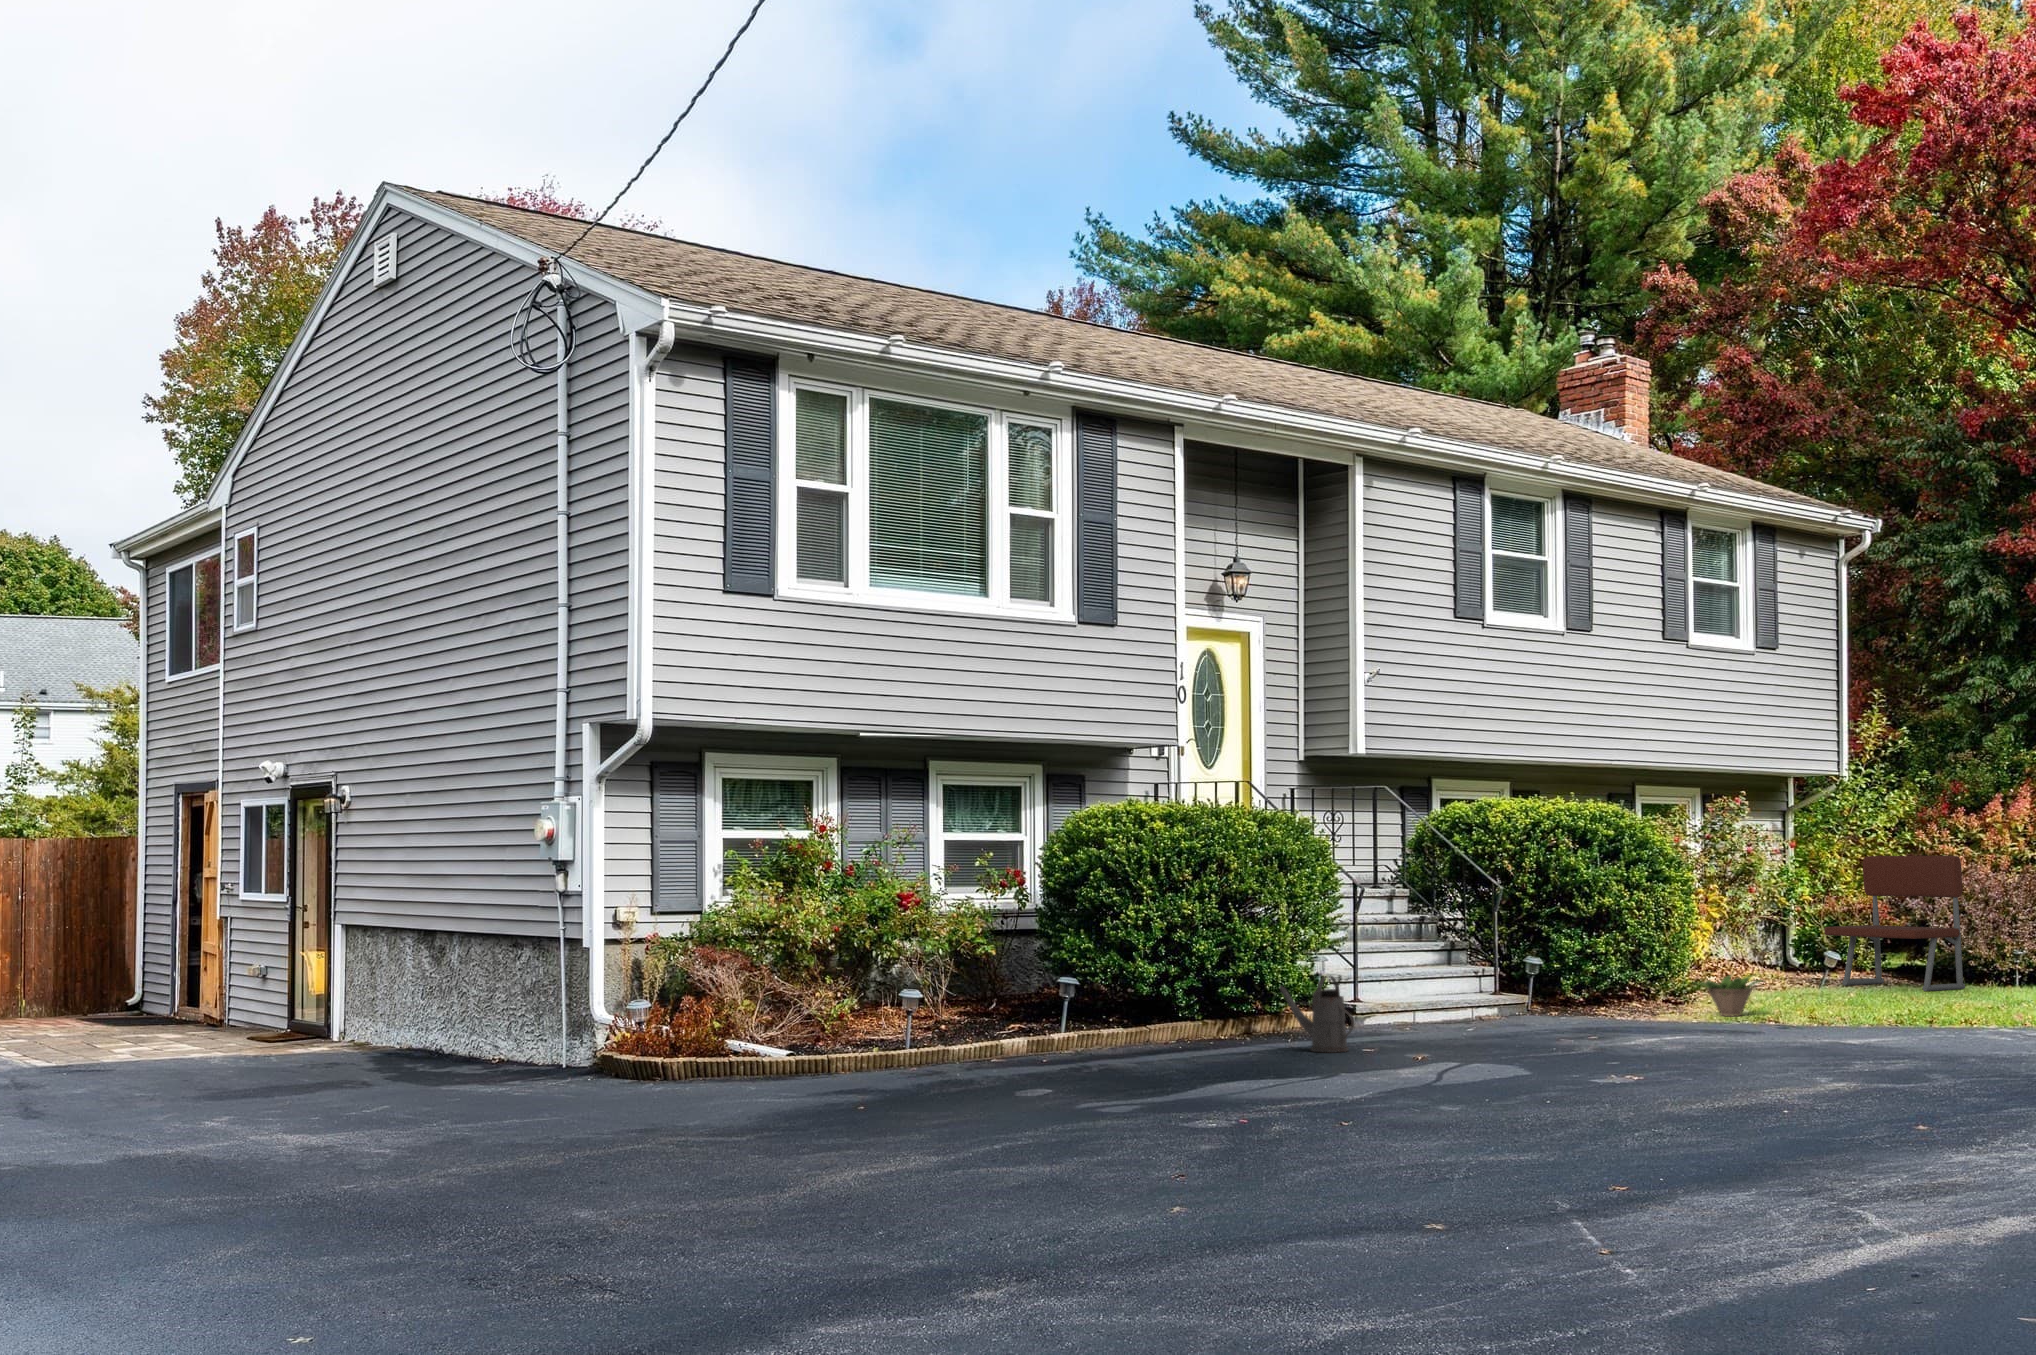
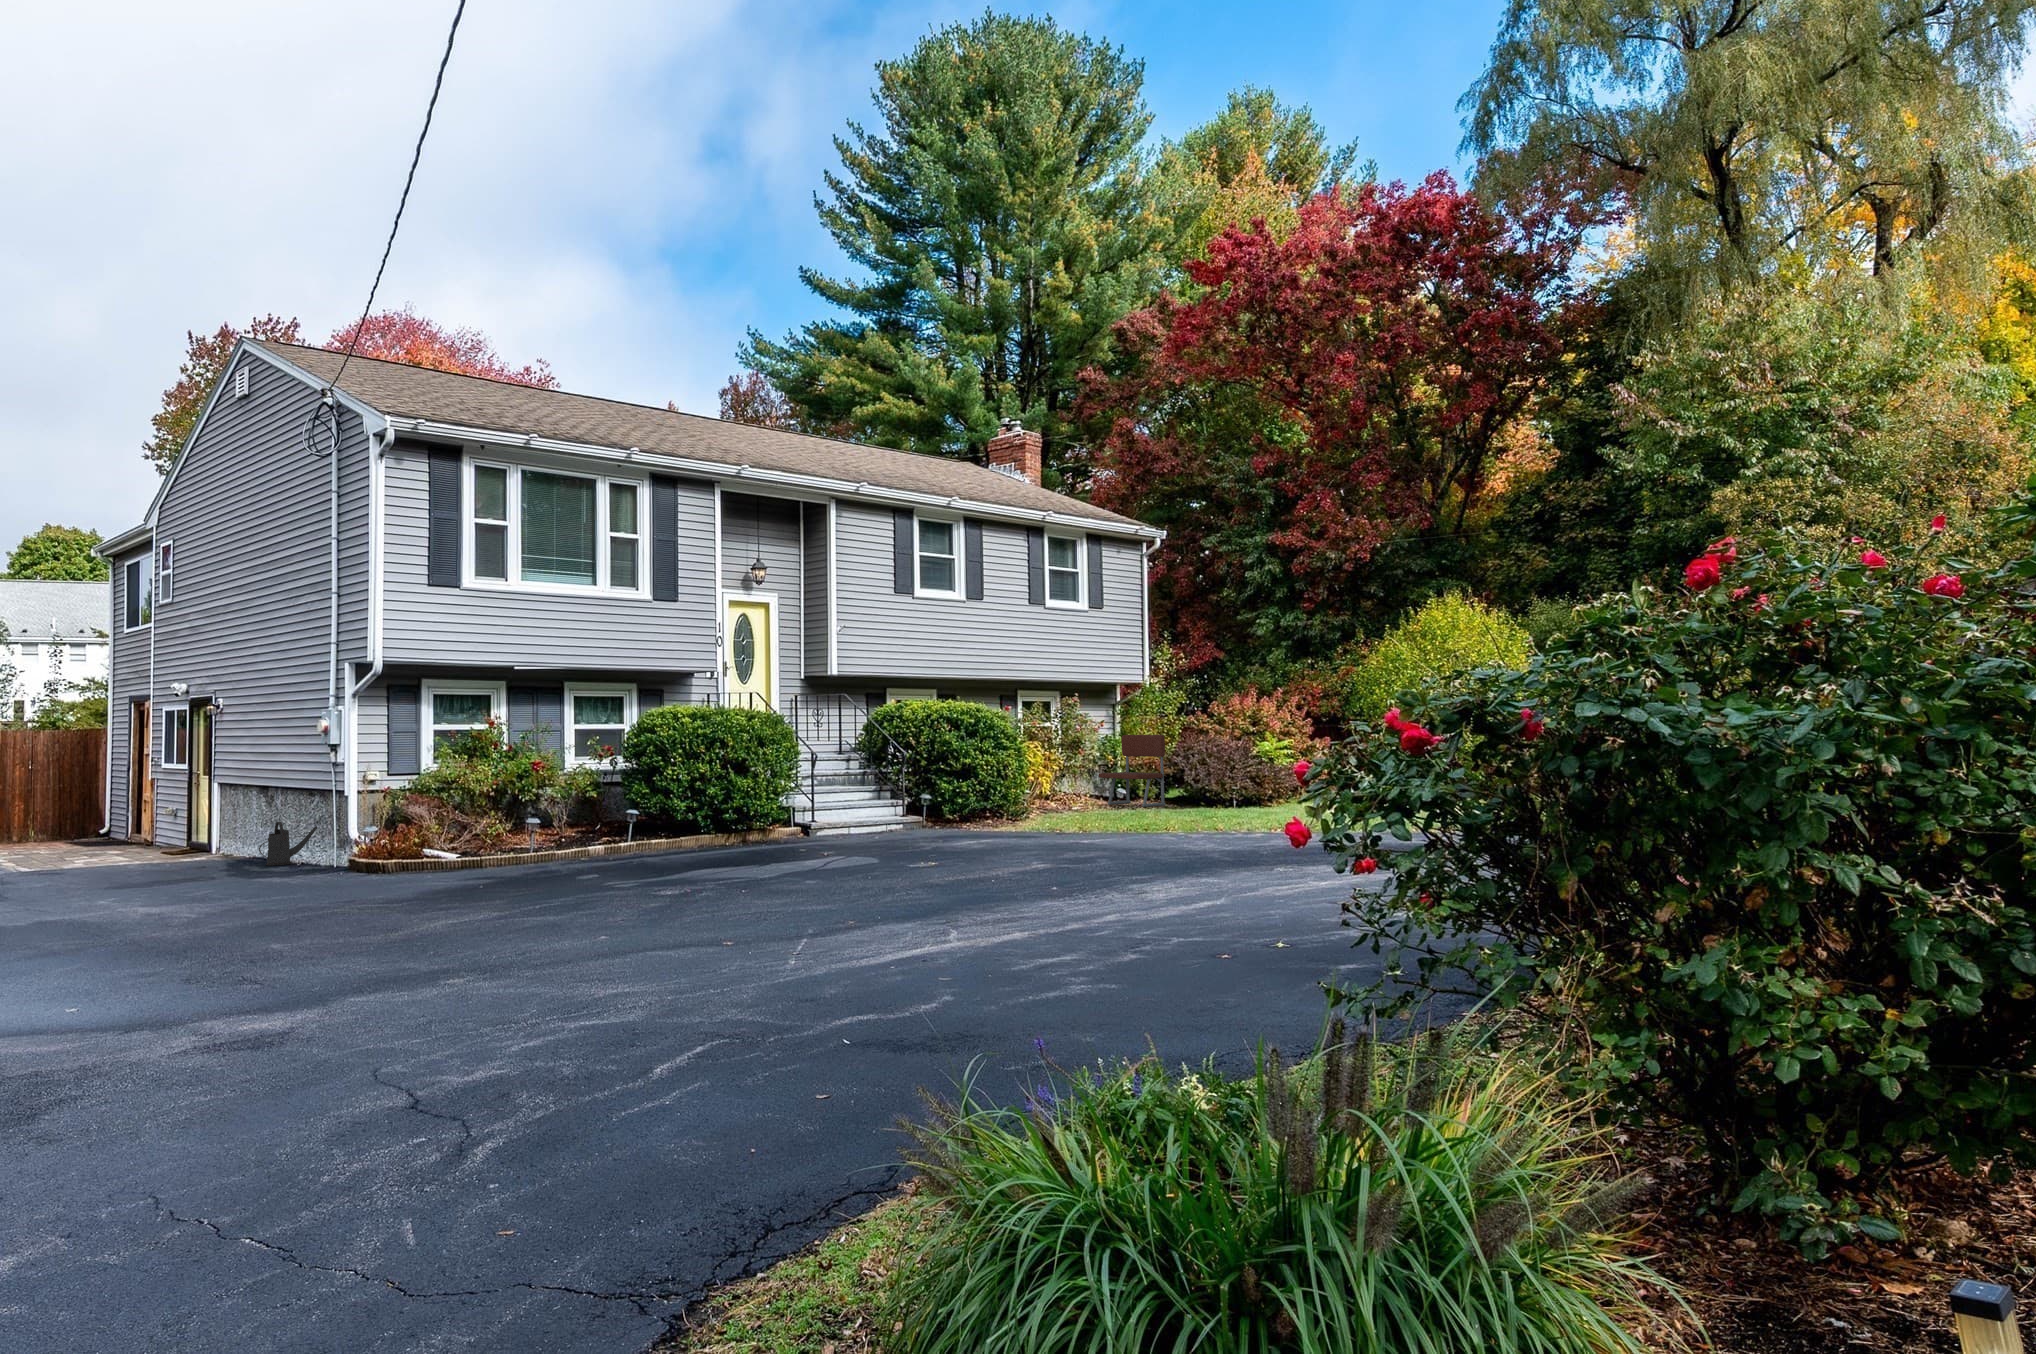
watering can: present [1280,975,1354,1052] -> present [259,822,317,866]
decorative plant: present [1699,975,1763,1016] -> none [1003,800,1041,822]

